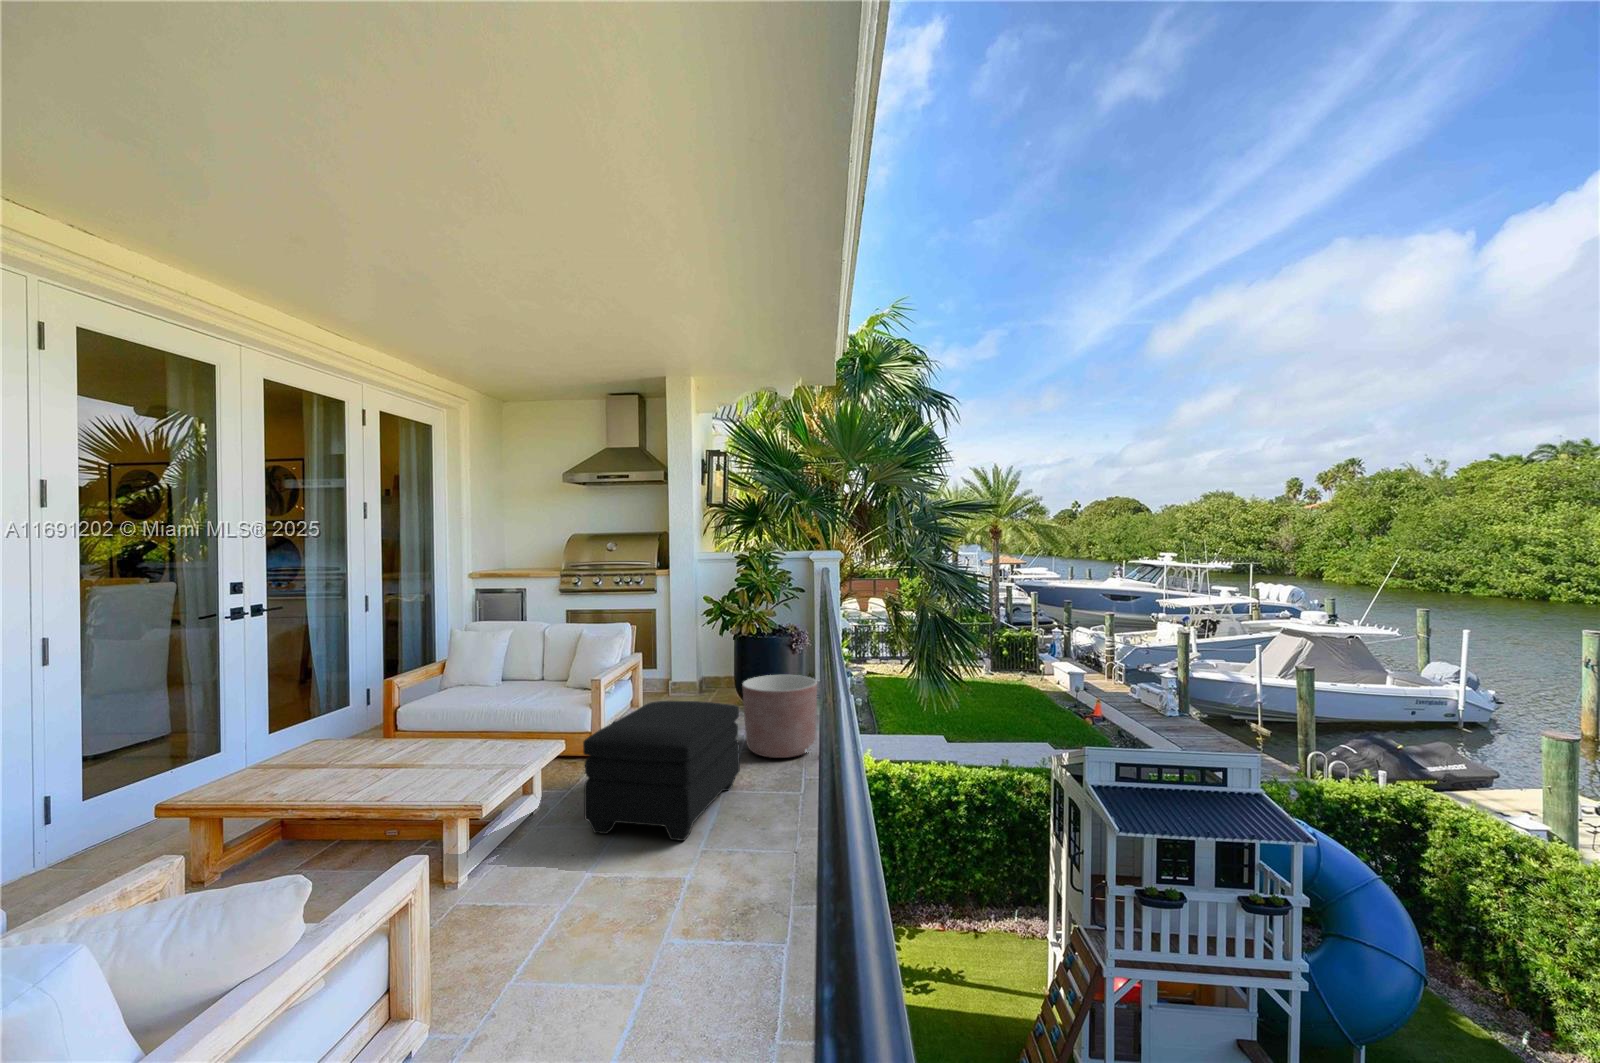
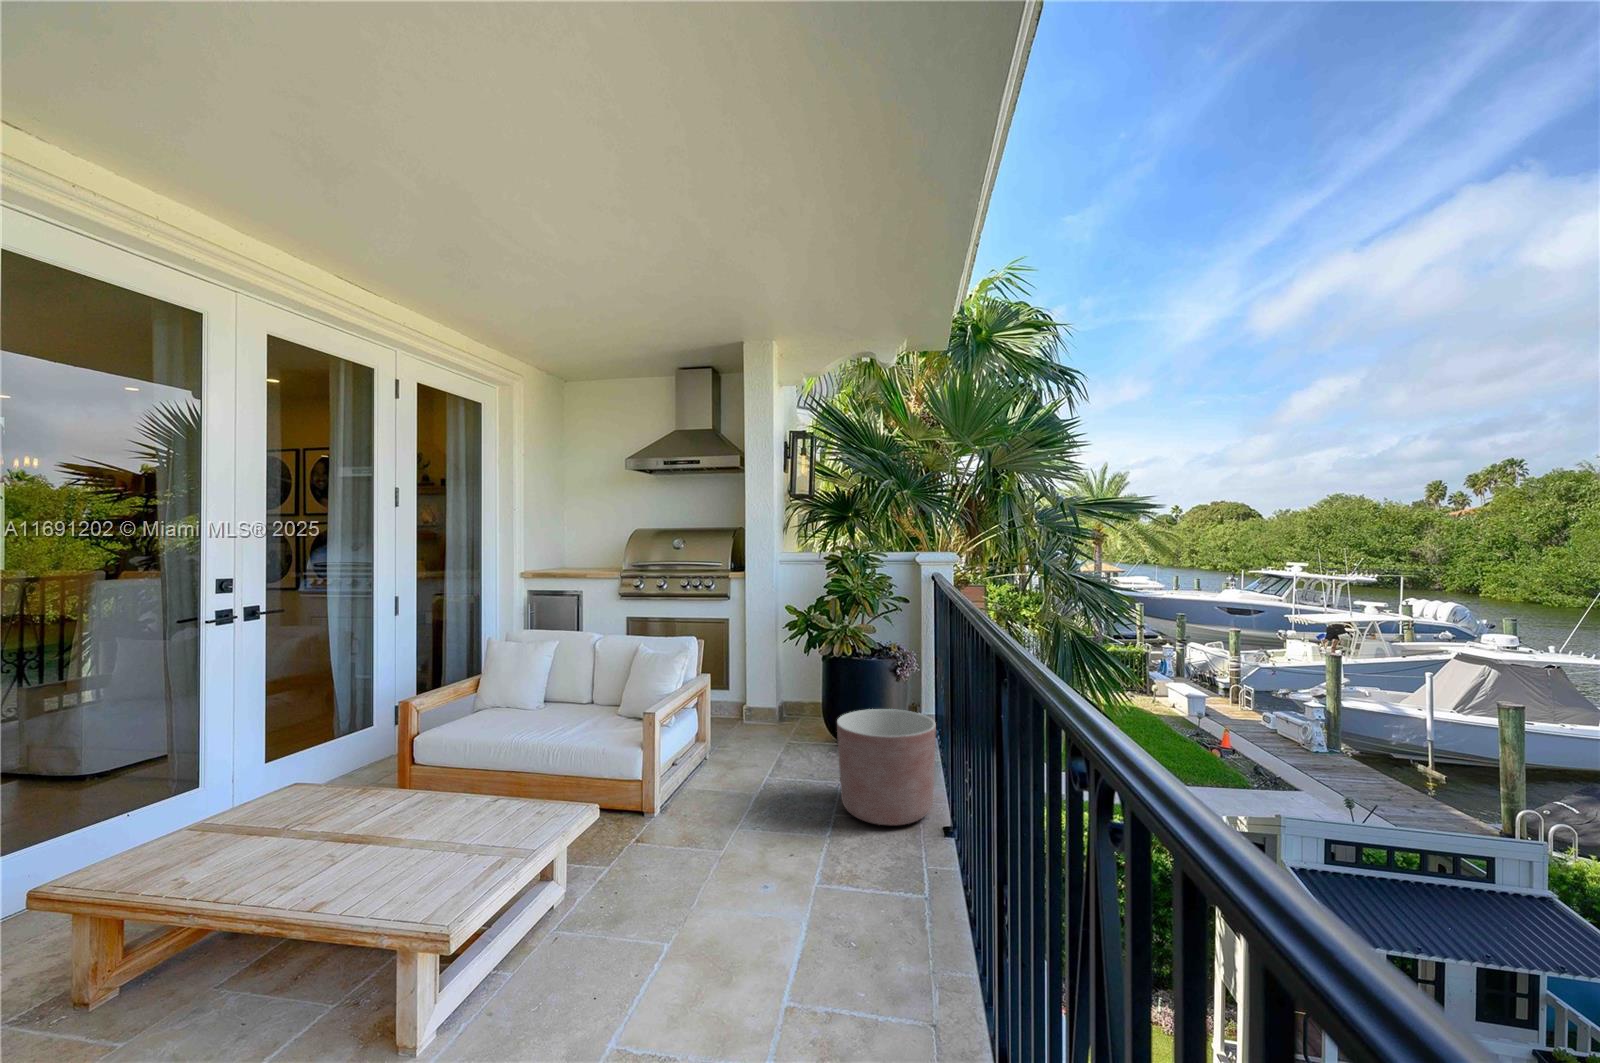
ottoman: present [583,701,740,841] -> none [617,749,837,986]

